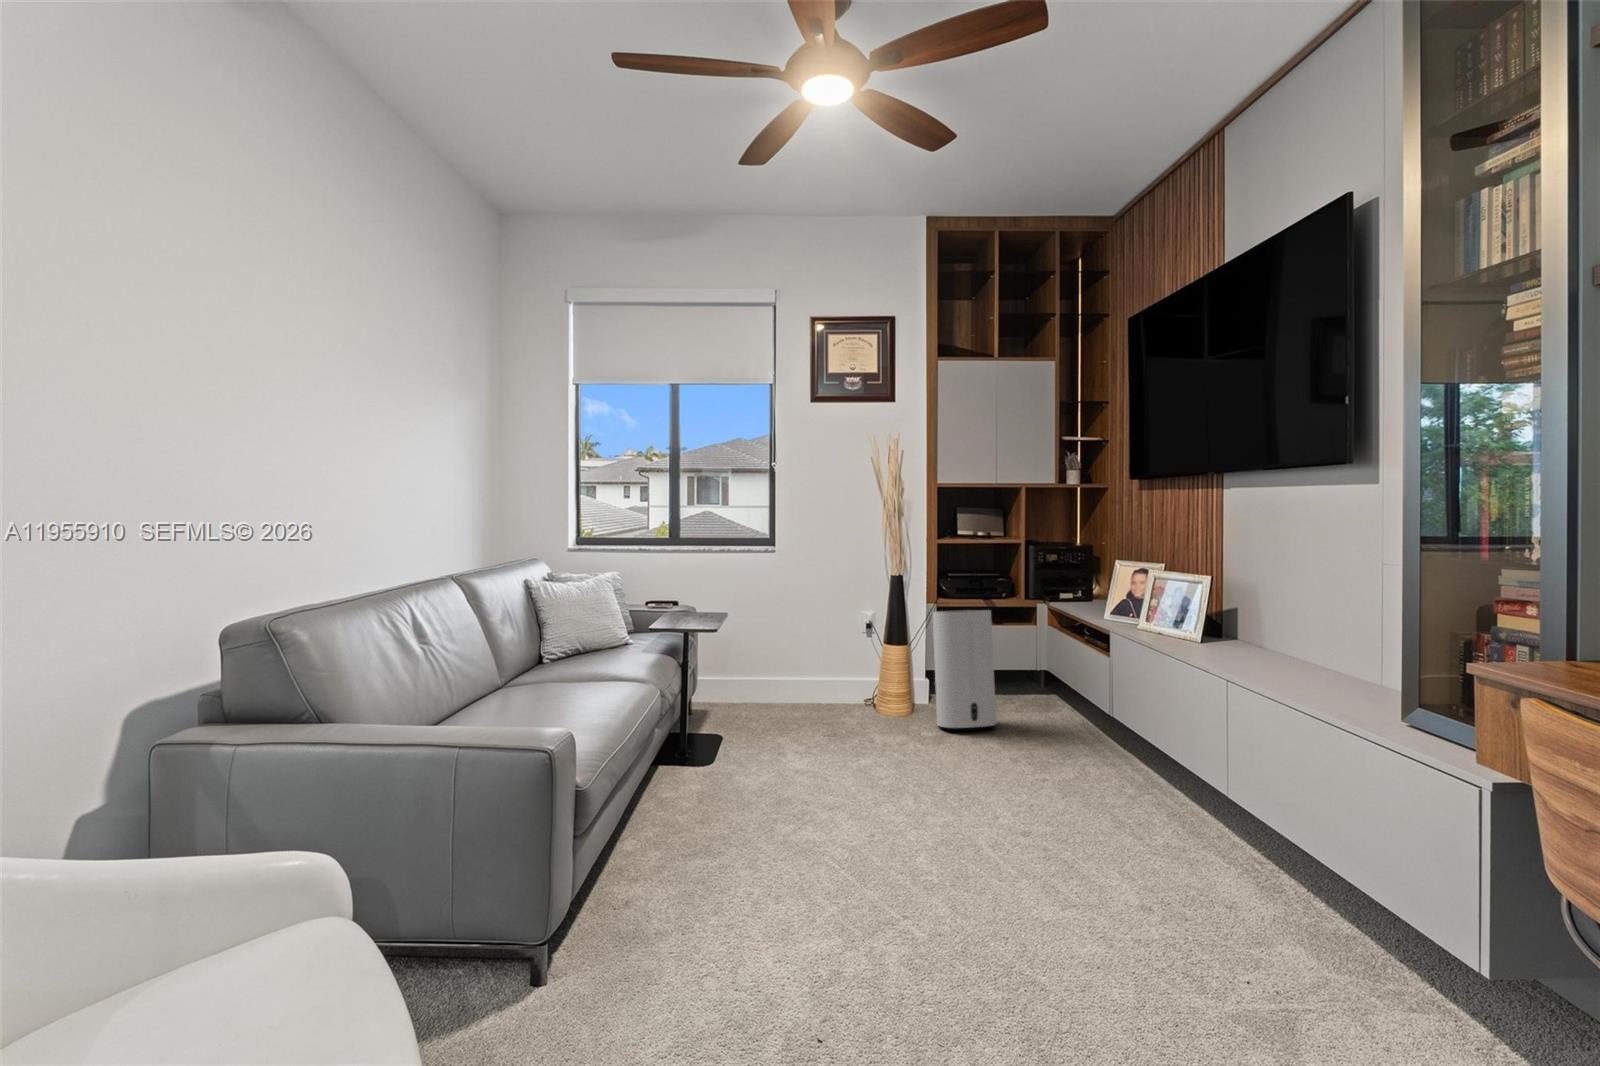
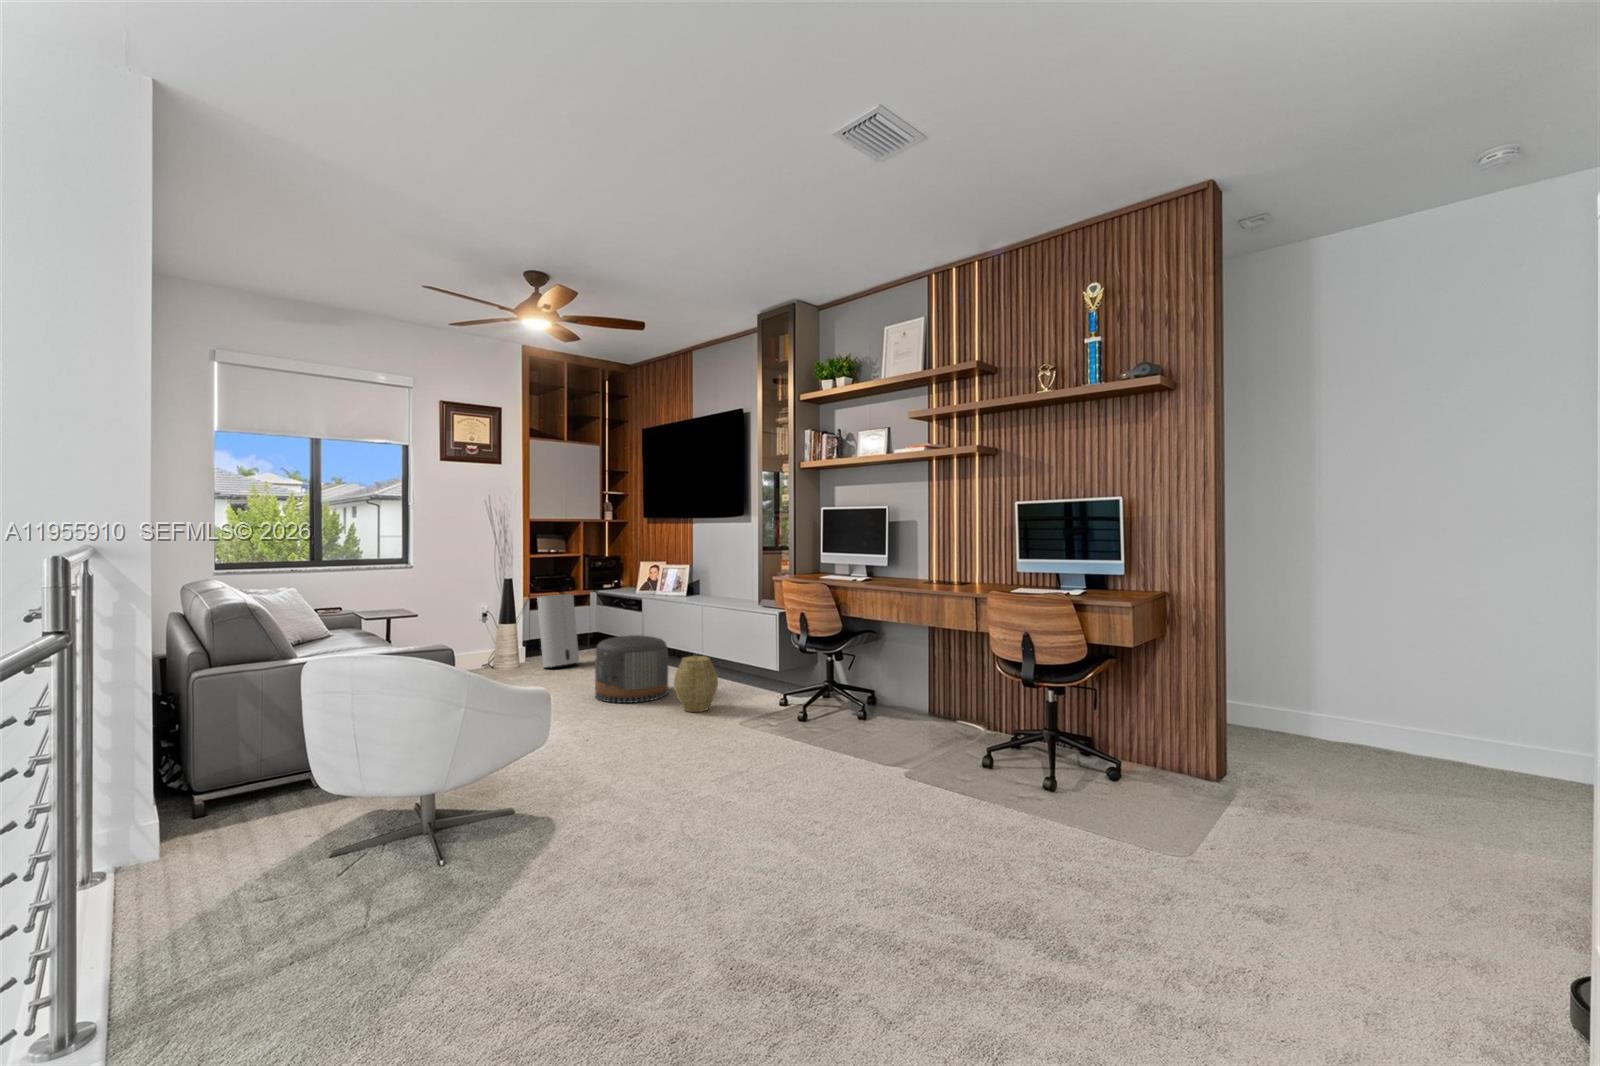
pouf: none [972,728,1131,898] -> present [595,635,668,703]
woven basket: none [1124,842,1251,1007] -> present [674,656,718,712]

